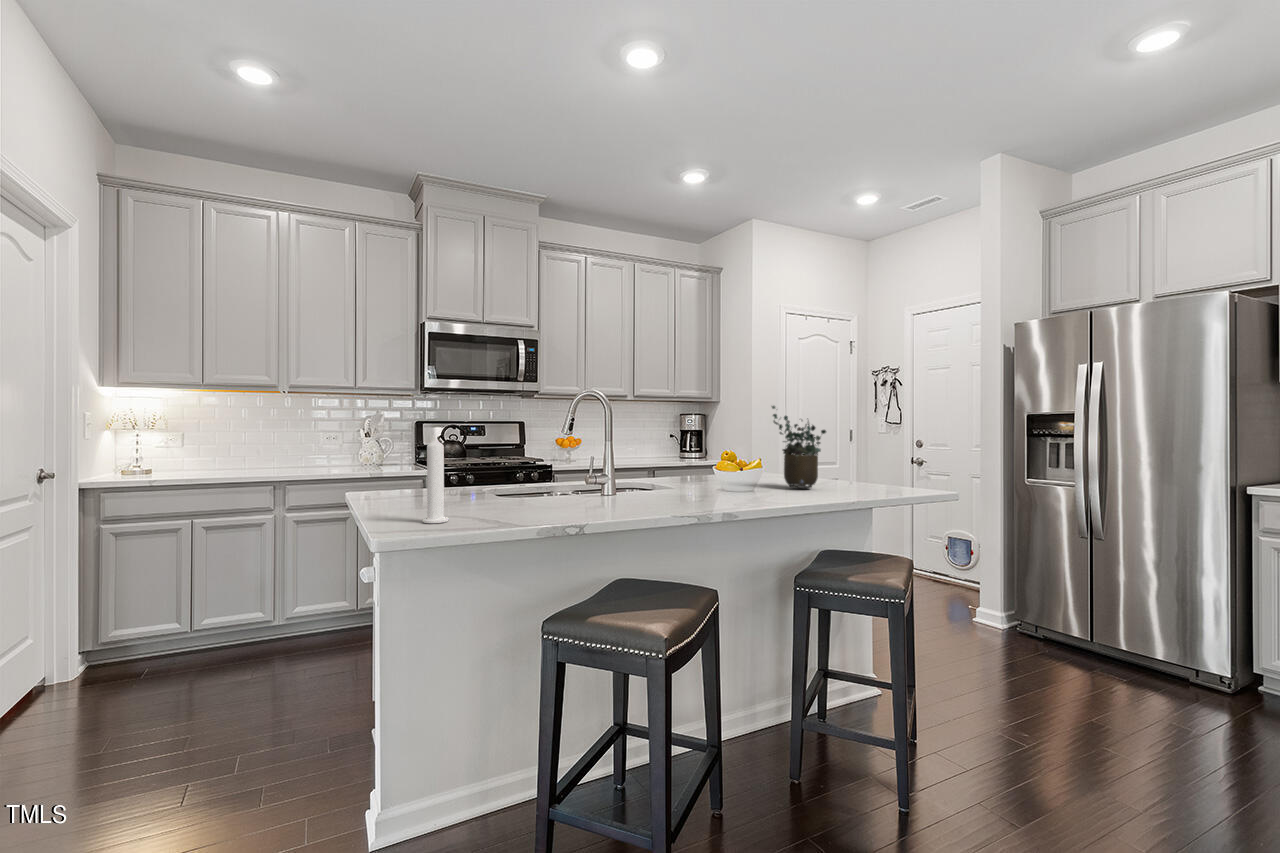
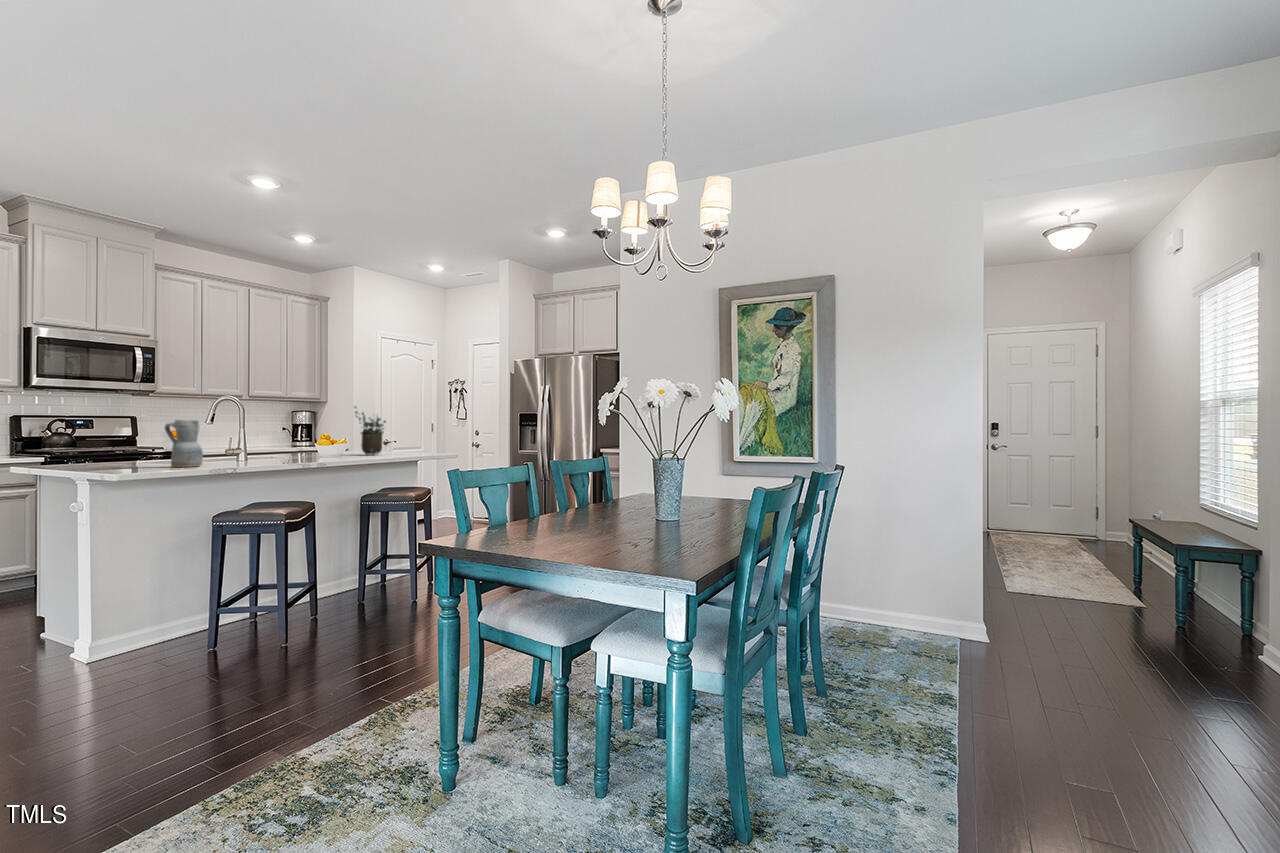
ceramic pitcher: none [485,433,539,519] -> present [165,420,203,467]
candle: present [423,434,449,523] -> none [125,419,143,470]

